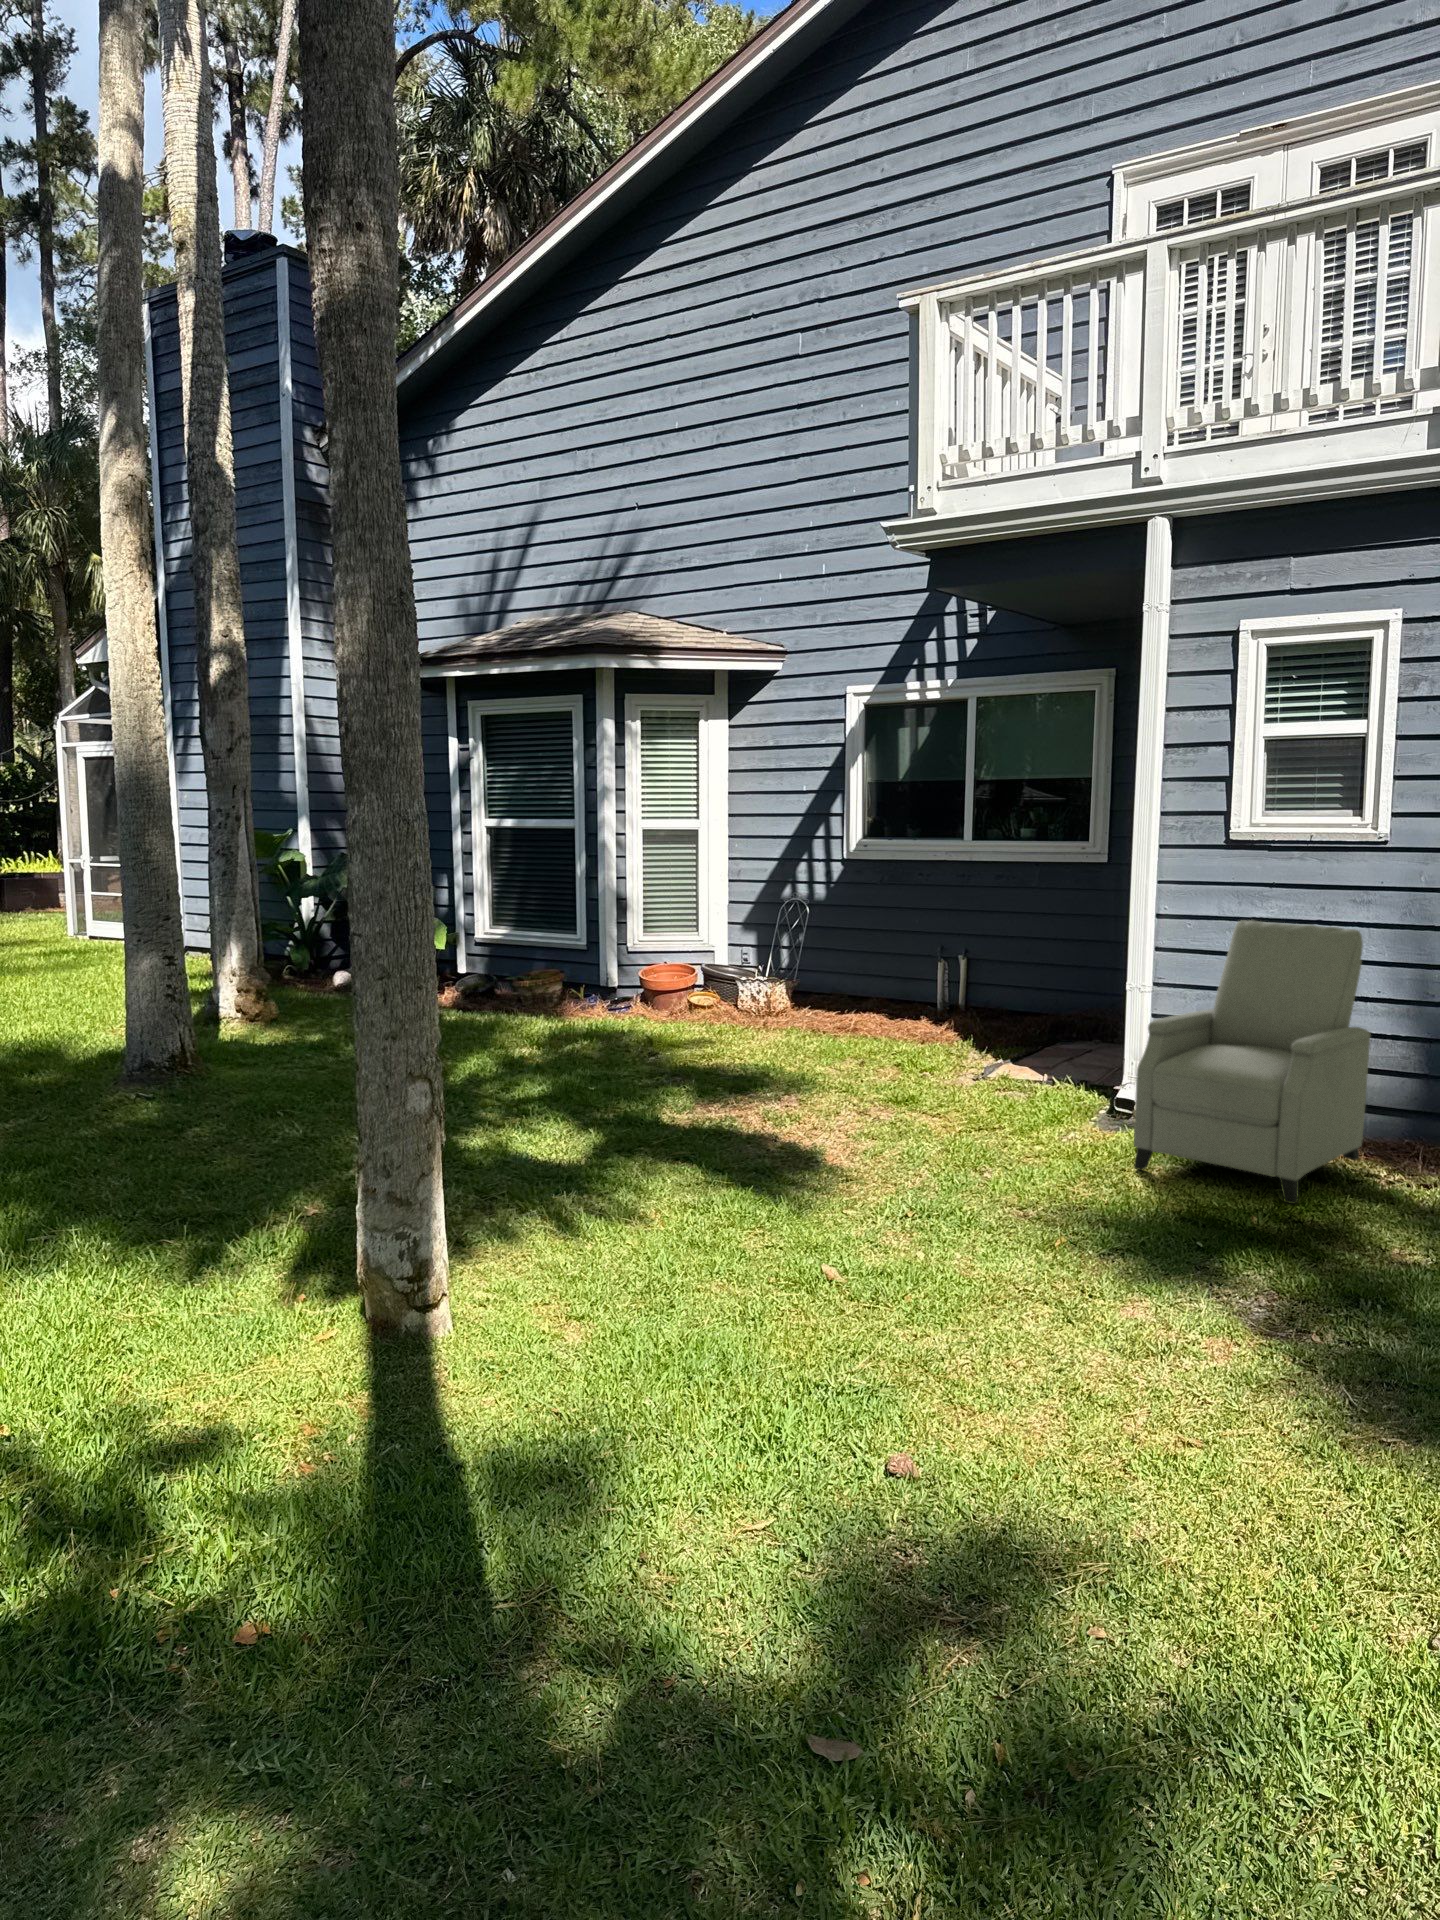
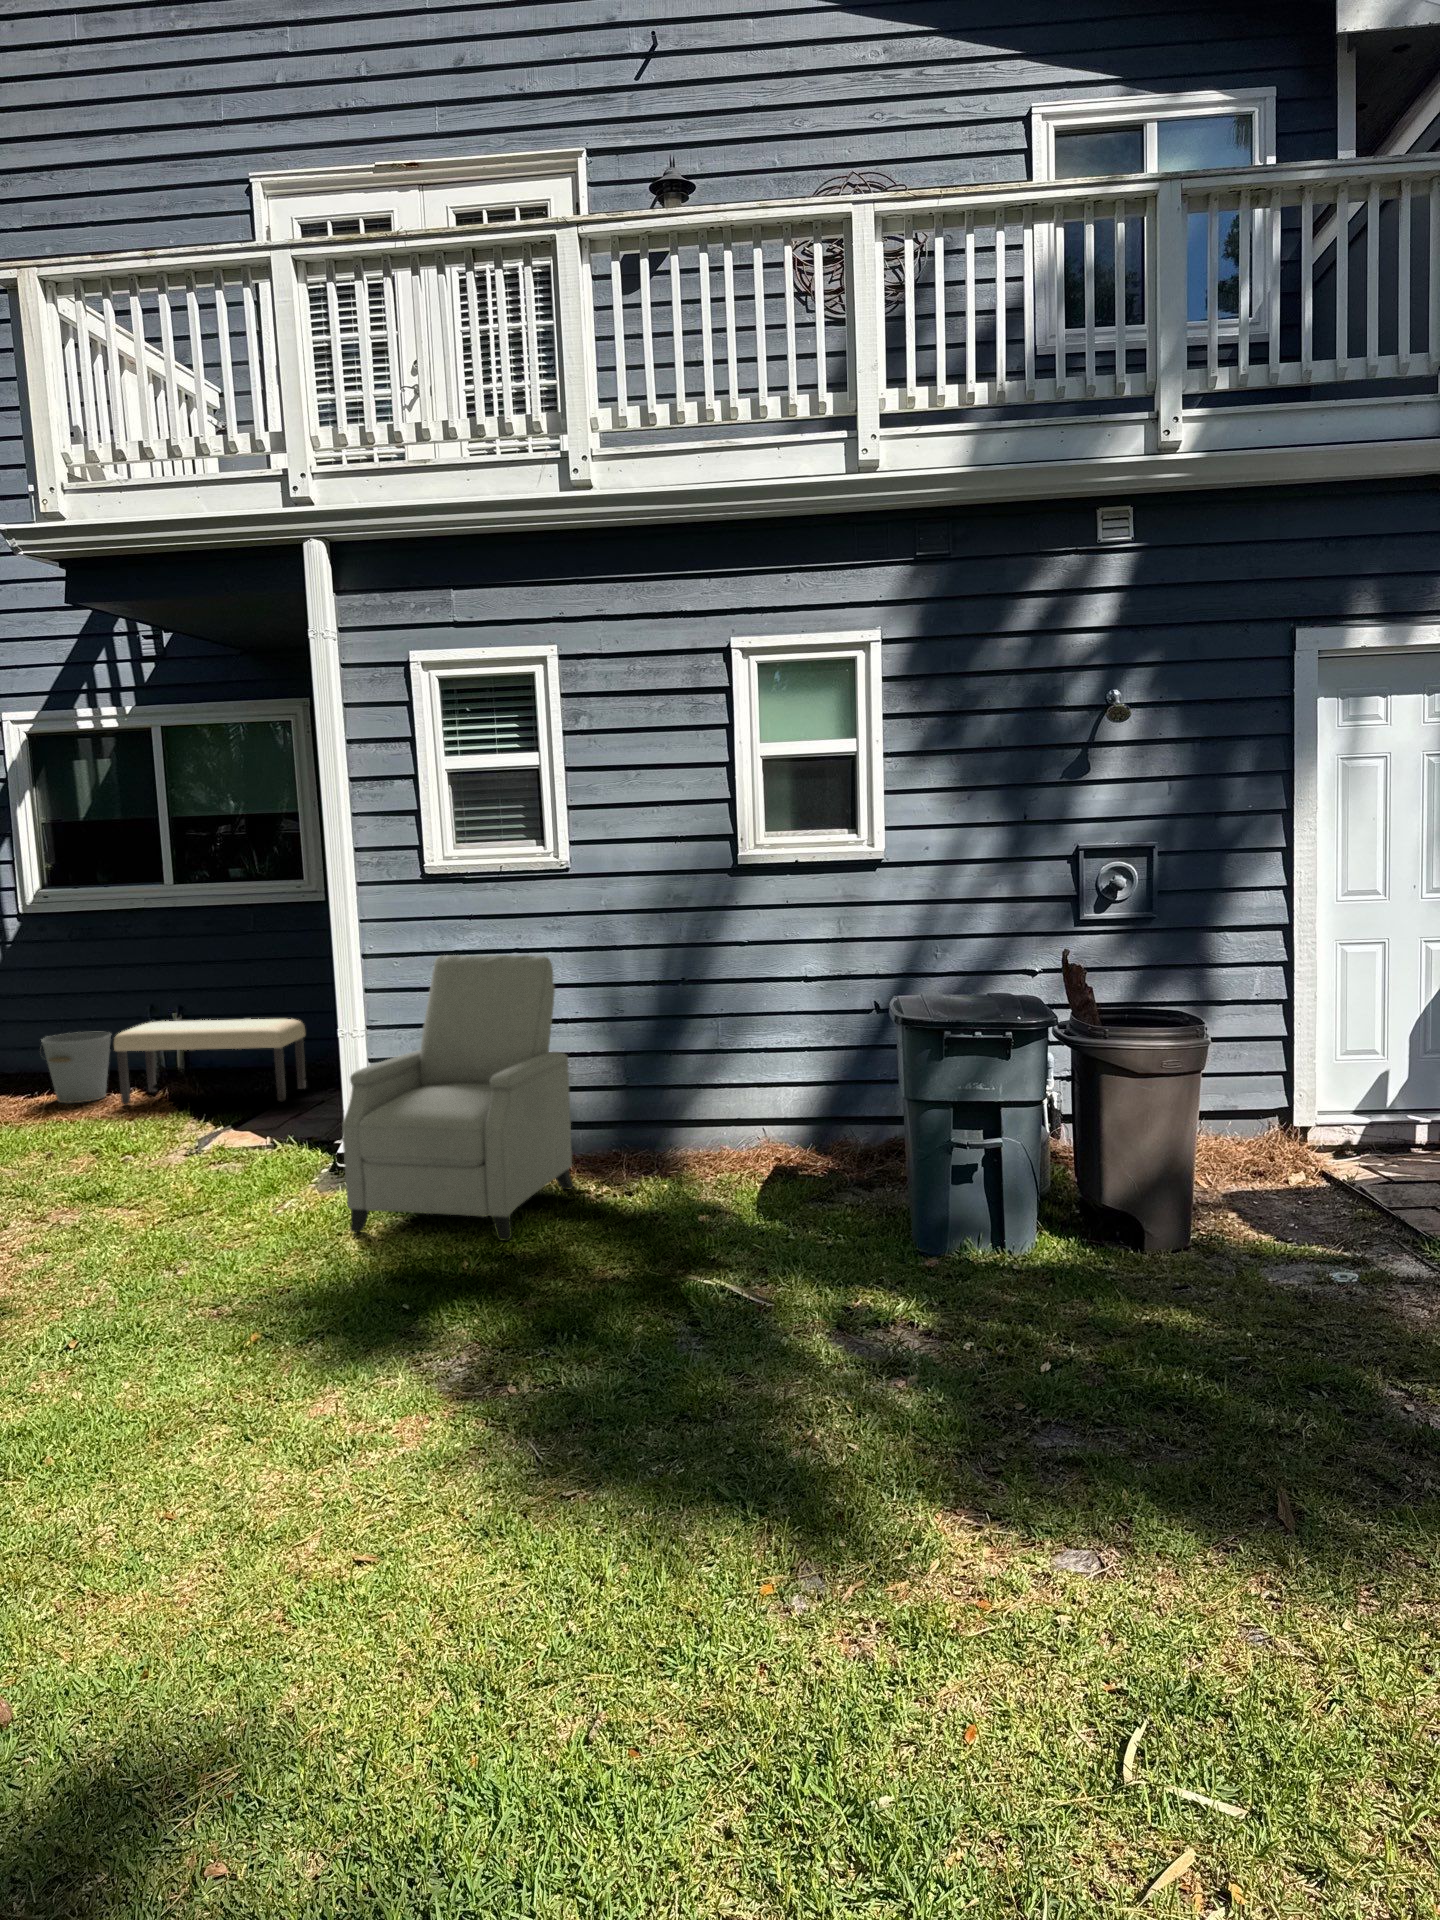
bench: none [911,962,1077,1047] -> present [114,1019,306,1105]
bucket: none [851,964,907,1024] -> present [42,1032,111,1103]

